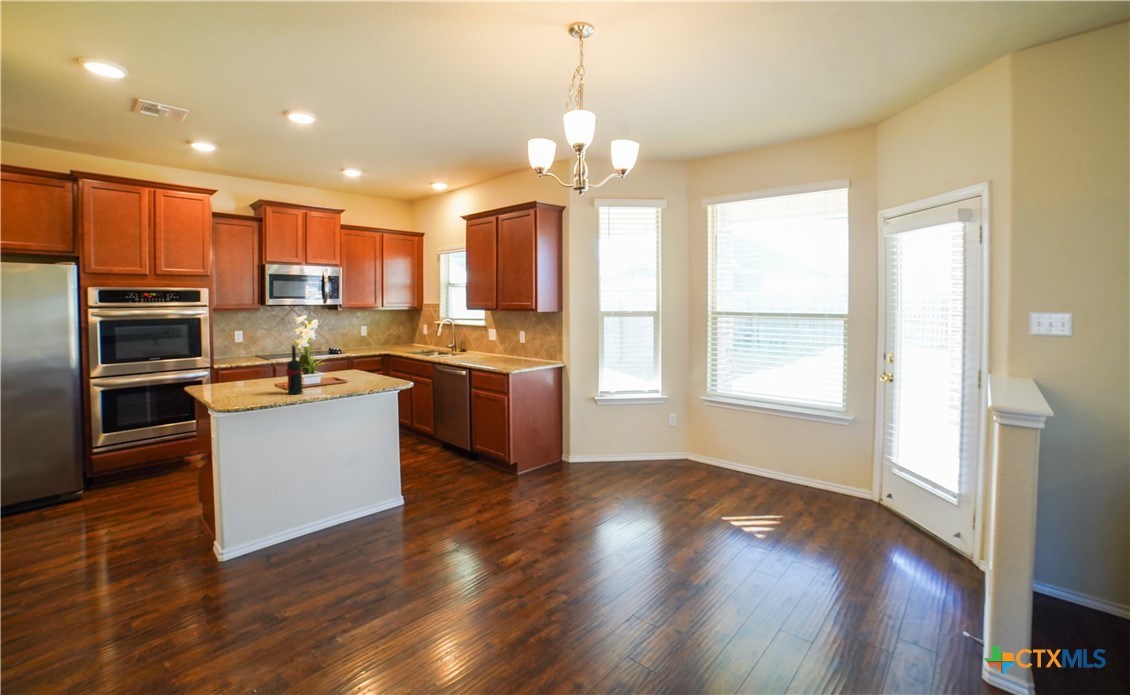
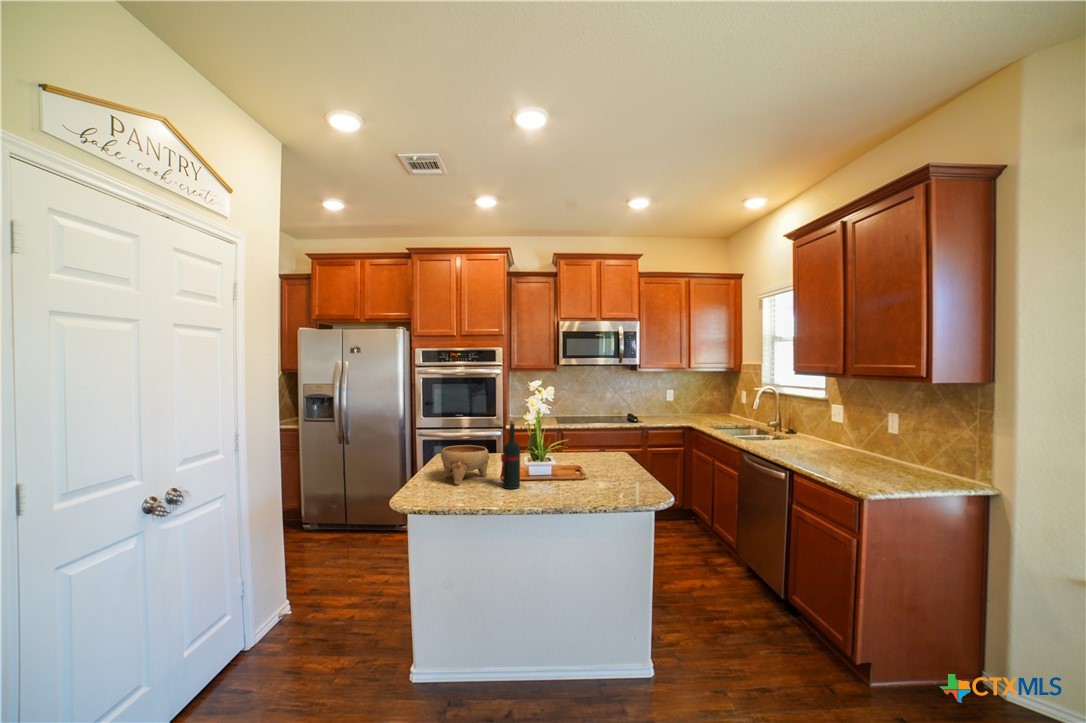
bowl: none [220,369,268,397] -> present [441,445,490,485]

